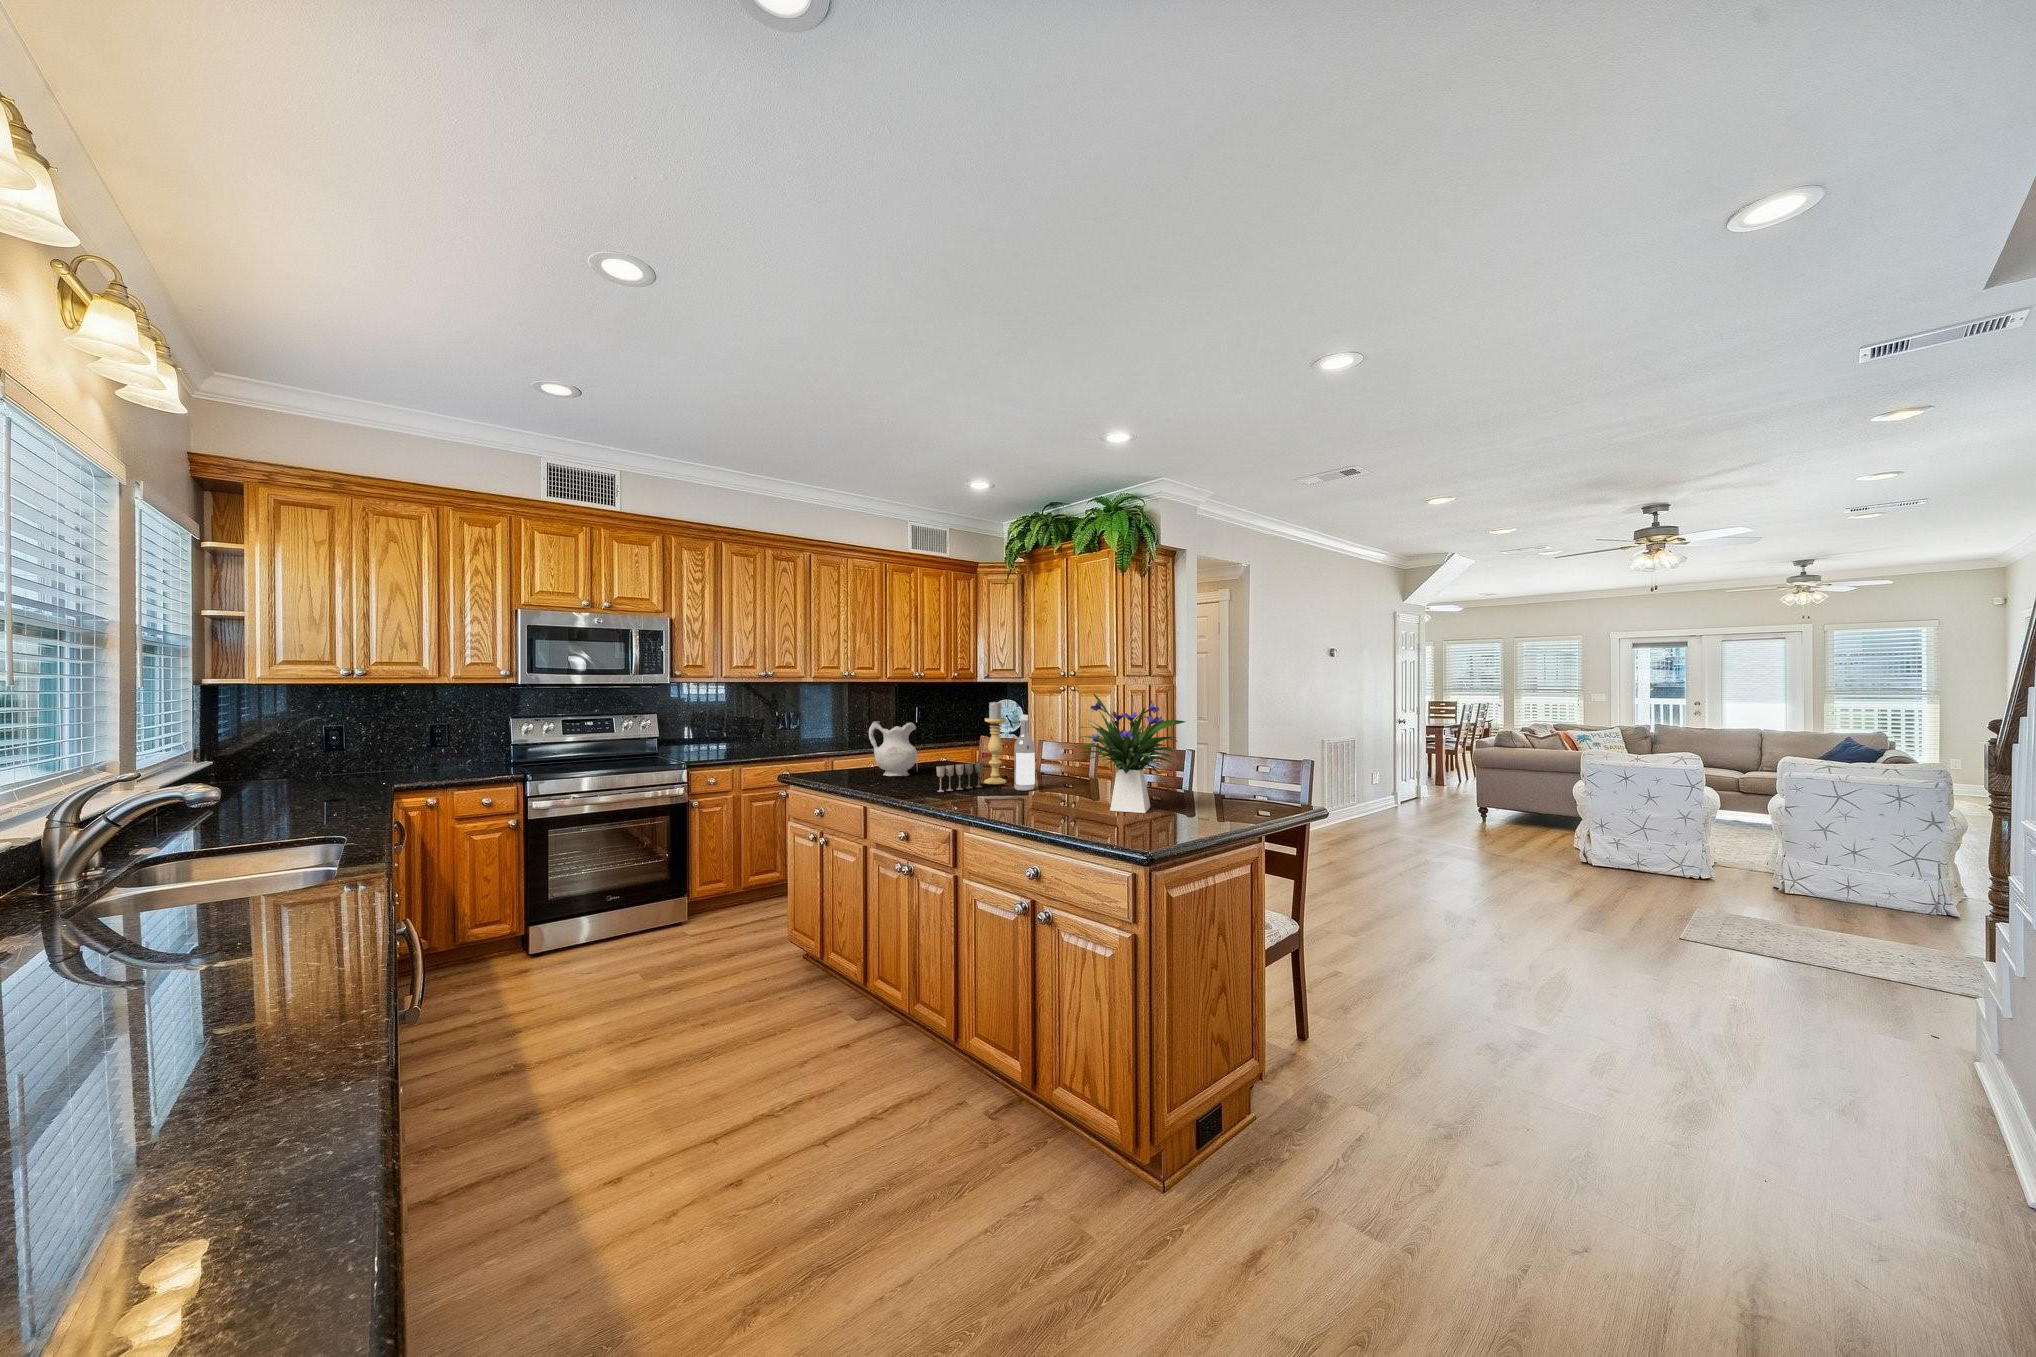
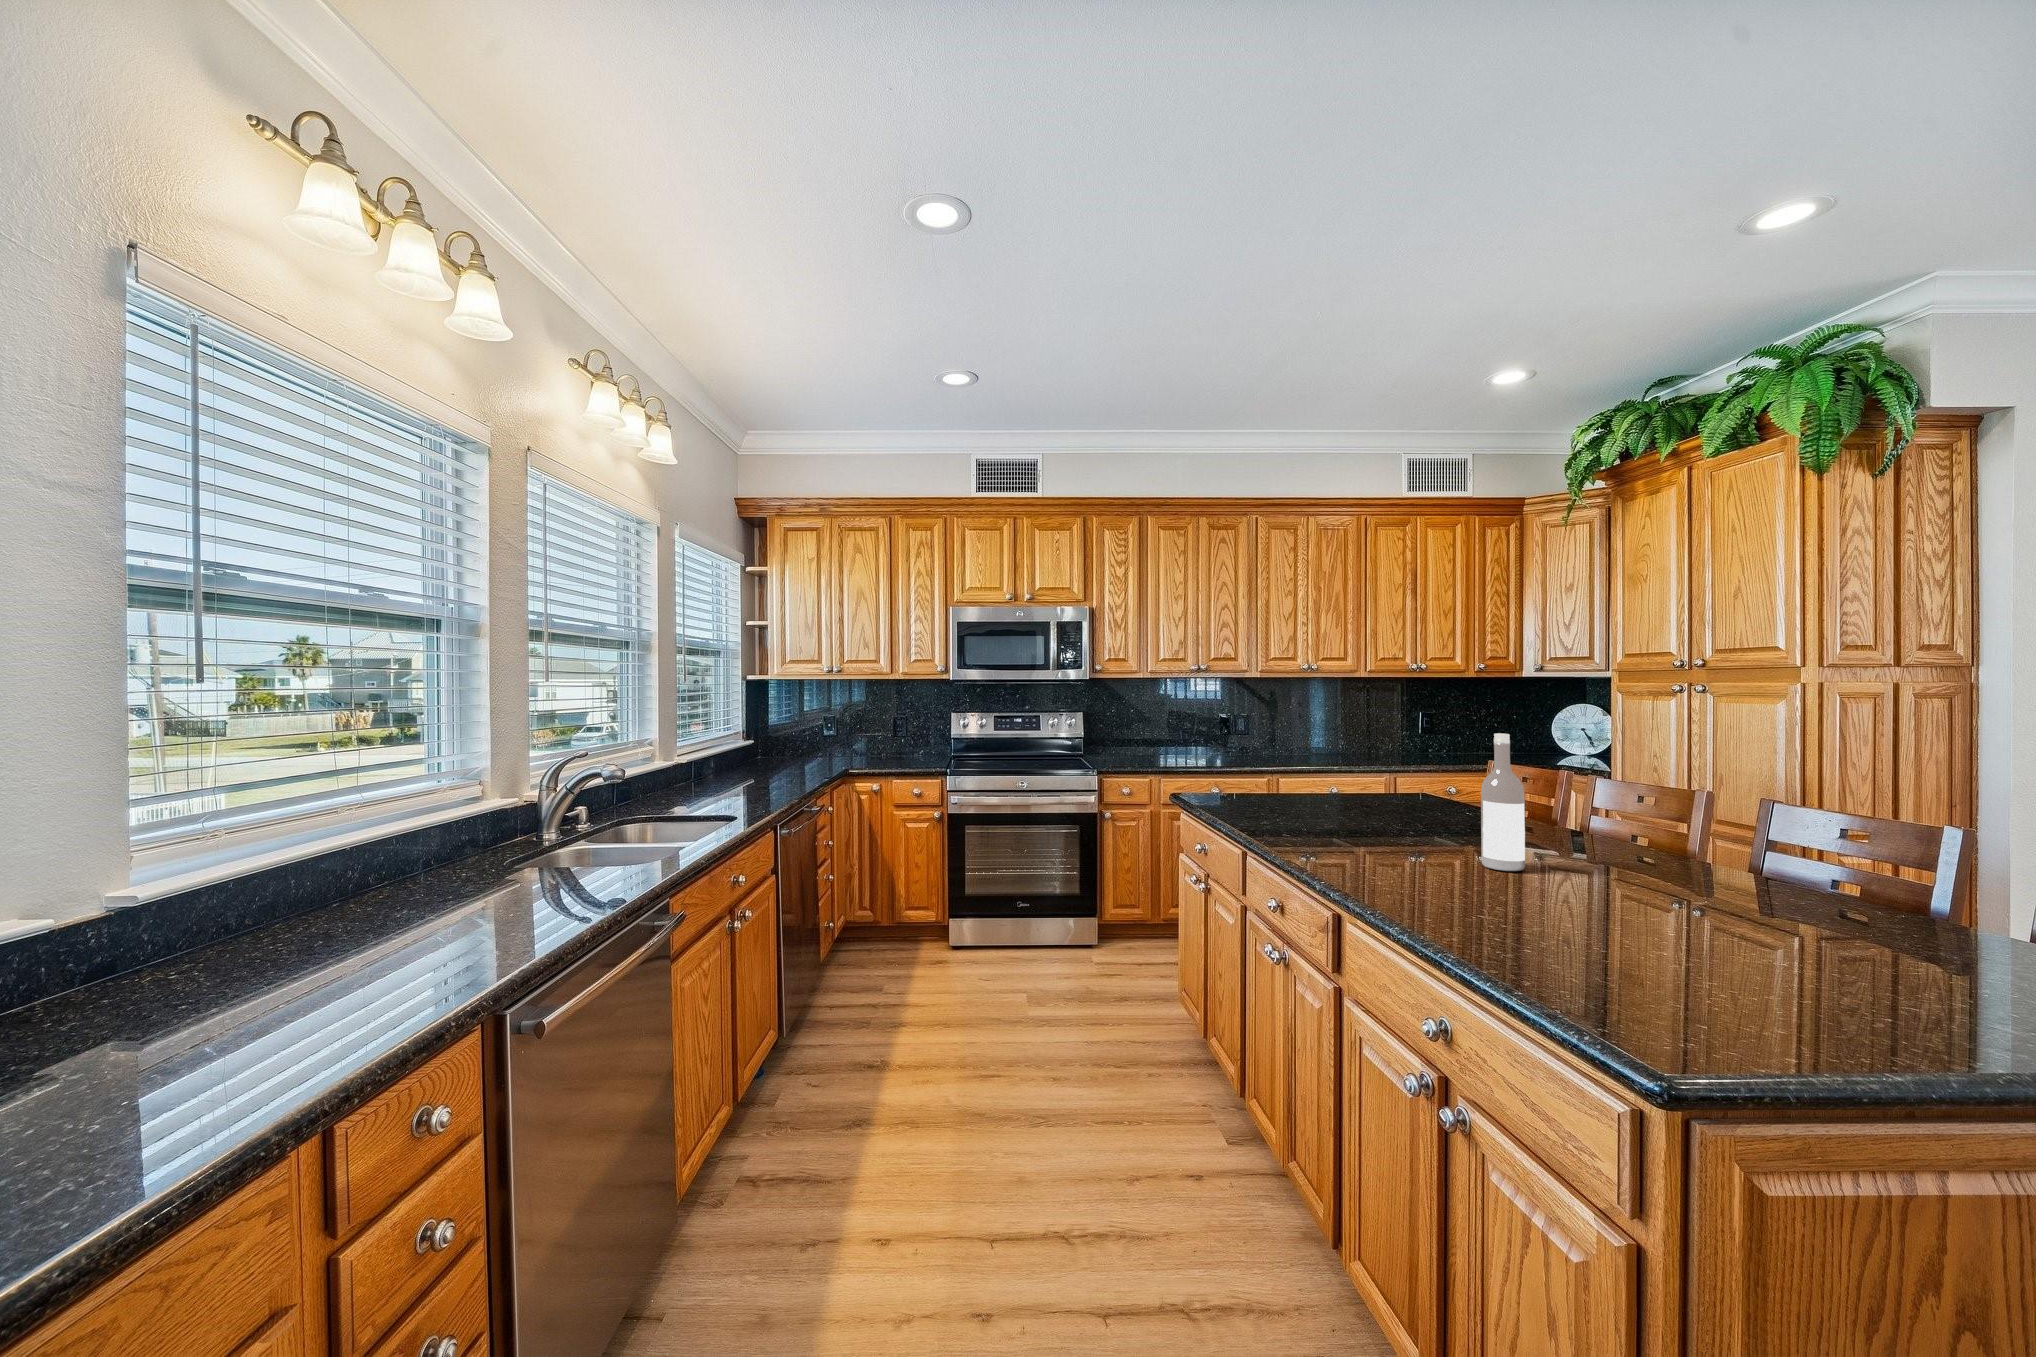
flower arrangement: present [1081,693,1185,813] -> none [1573,696,1926,979]
candle holder: present [984,702,1006,784] -> none [1435,707,1479,851]
ceramic pitcher: present [869,721,917,776] -> none [1265,732,1338,815]
wine glass: present [936,762,983,792] -> none [1333,809,1425,852]

